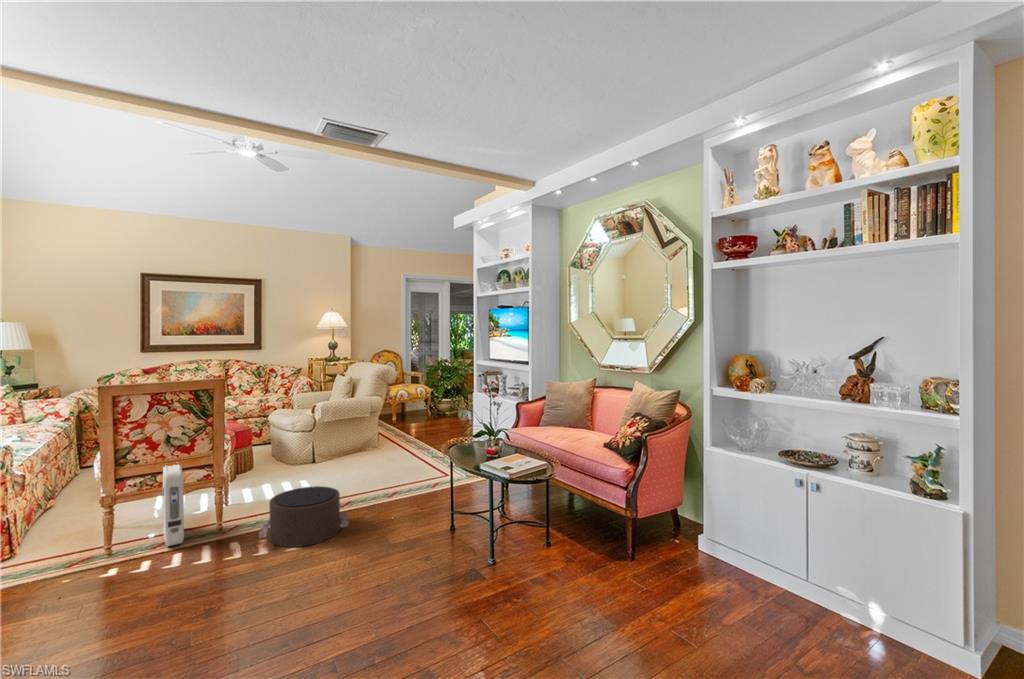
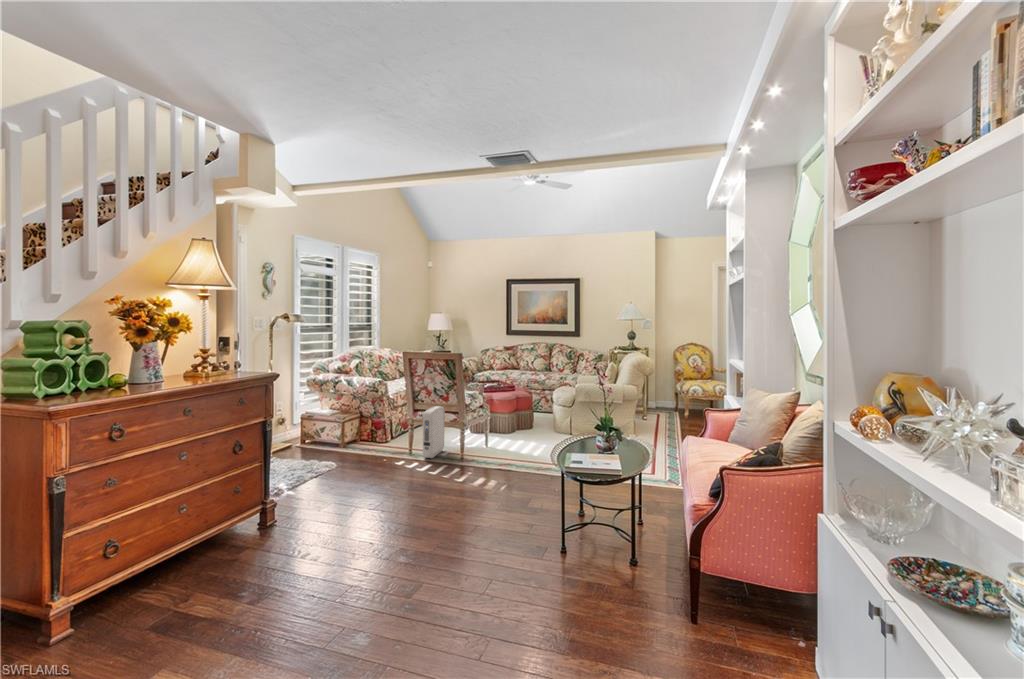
pouf: present [259,486,349,547] -> none [453,442,519,485]

